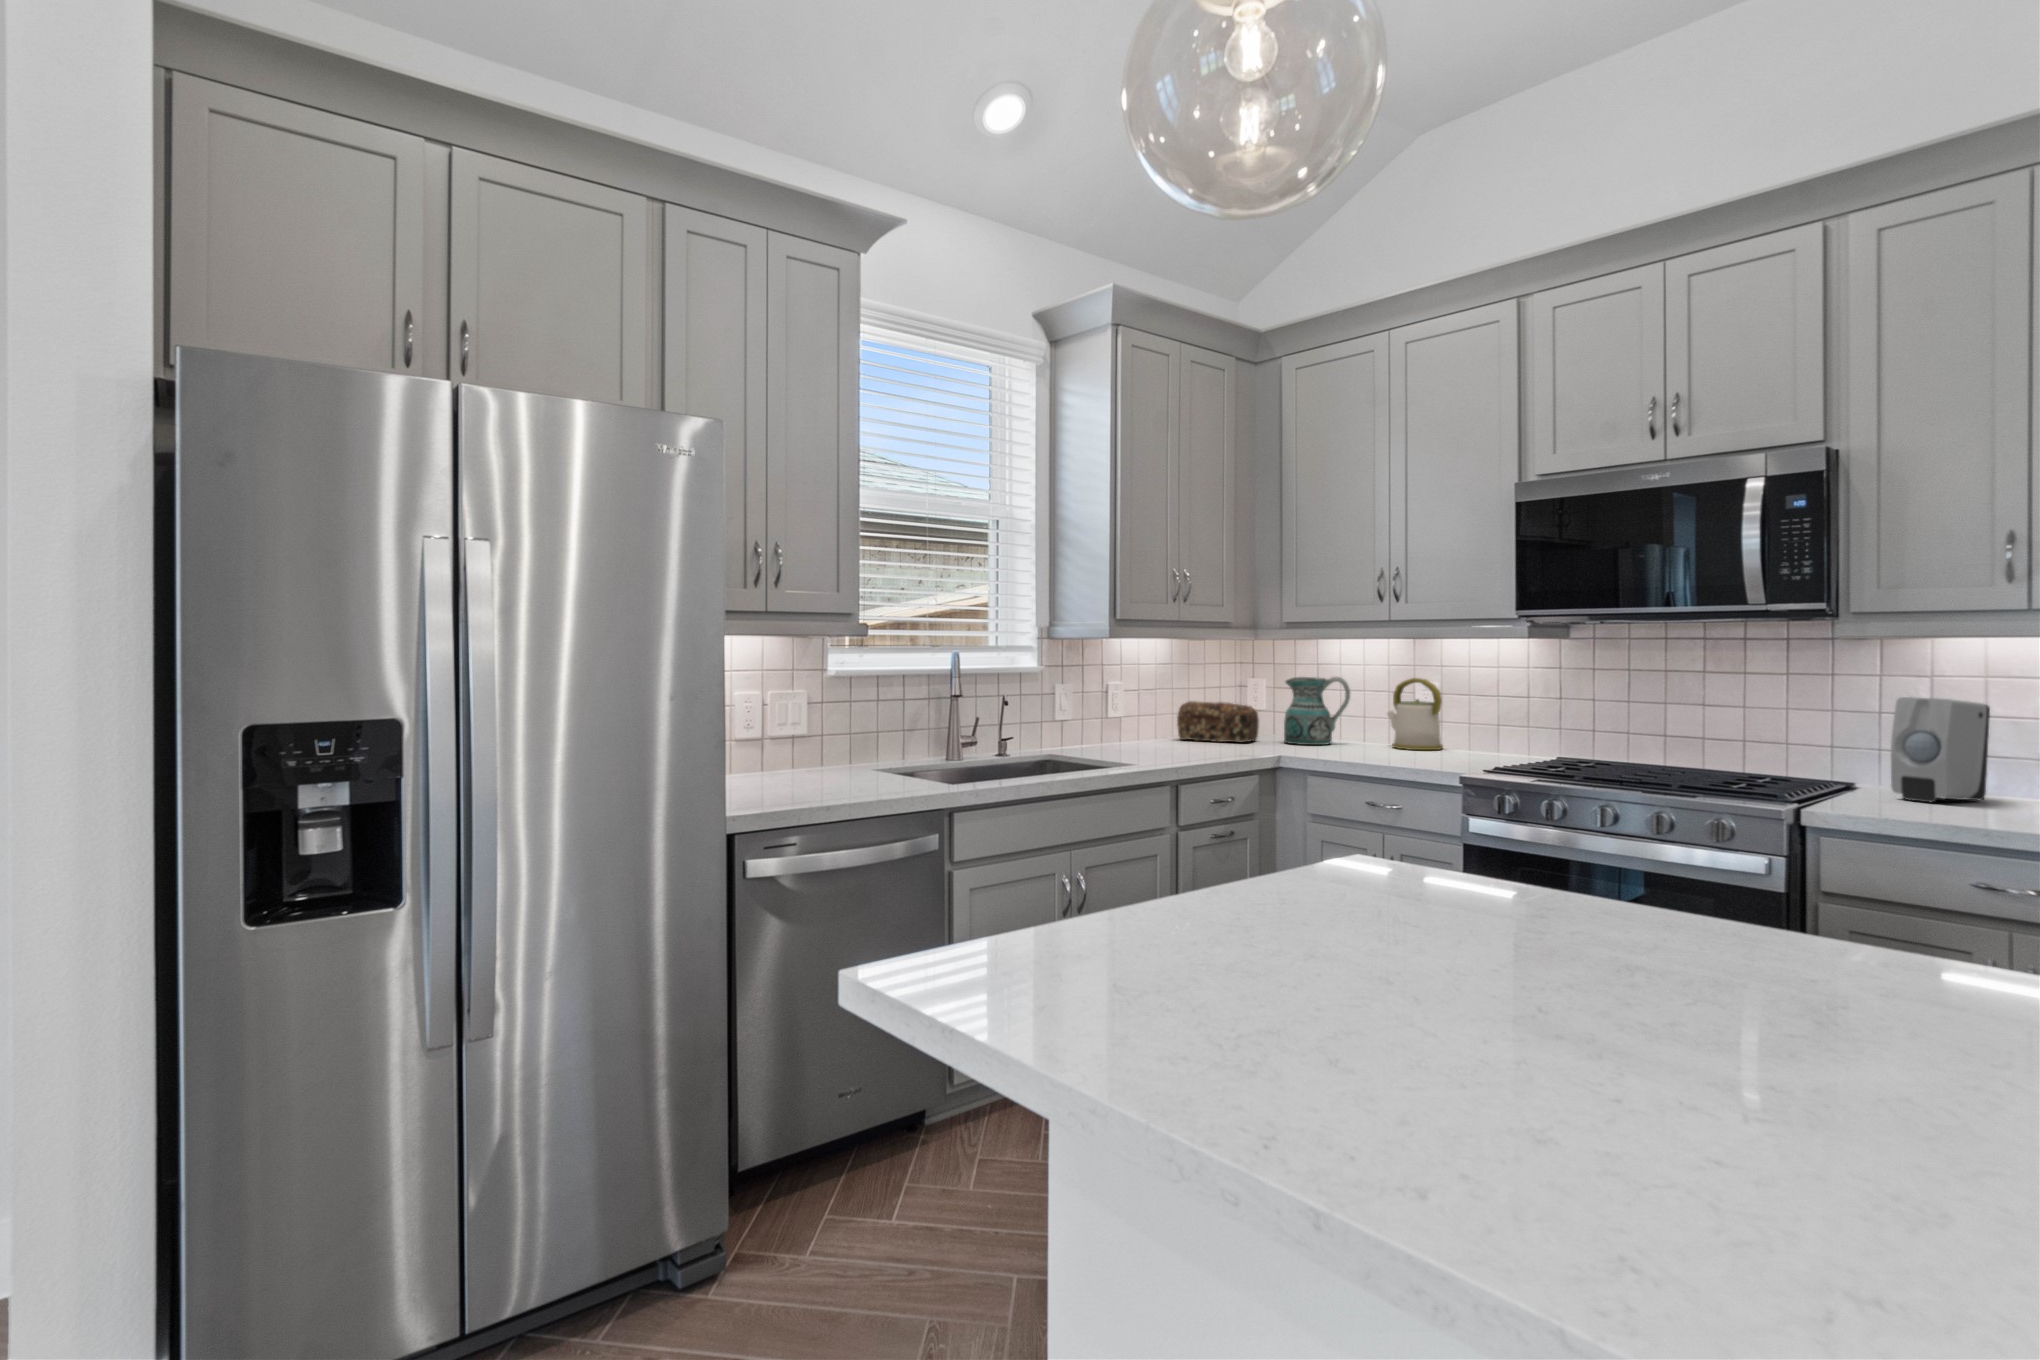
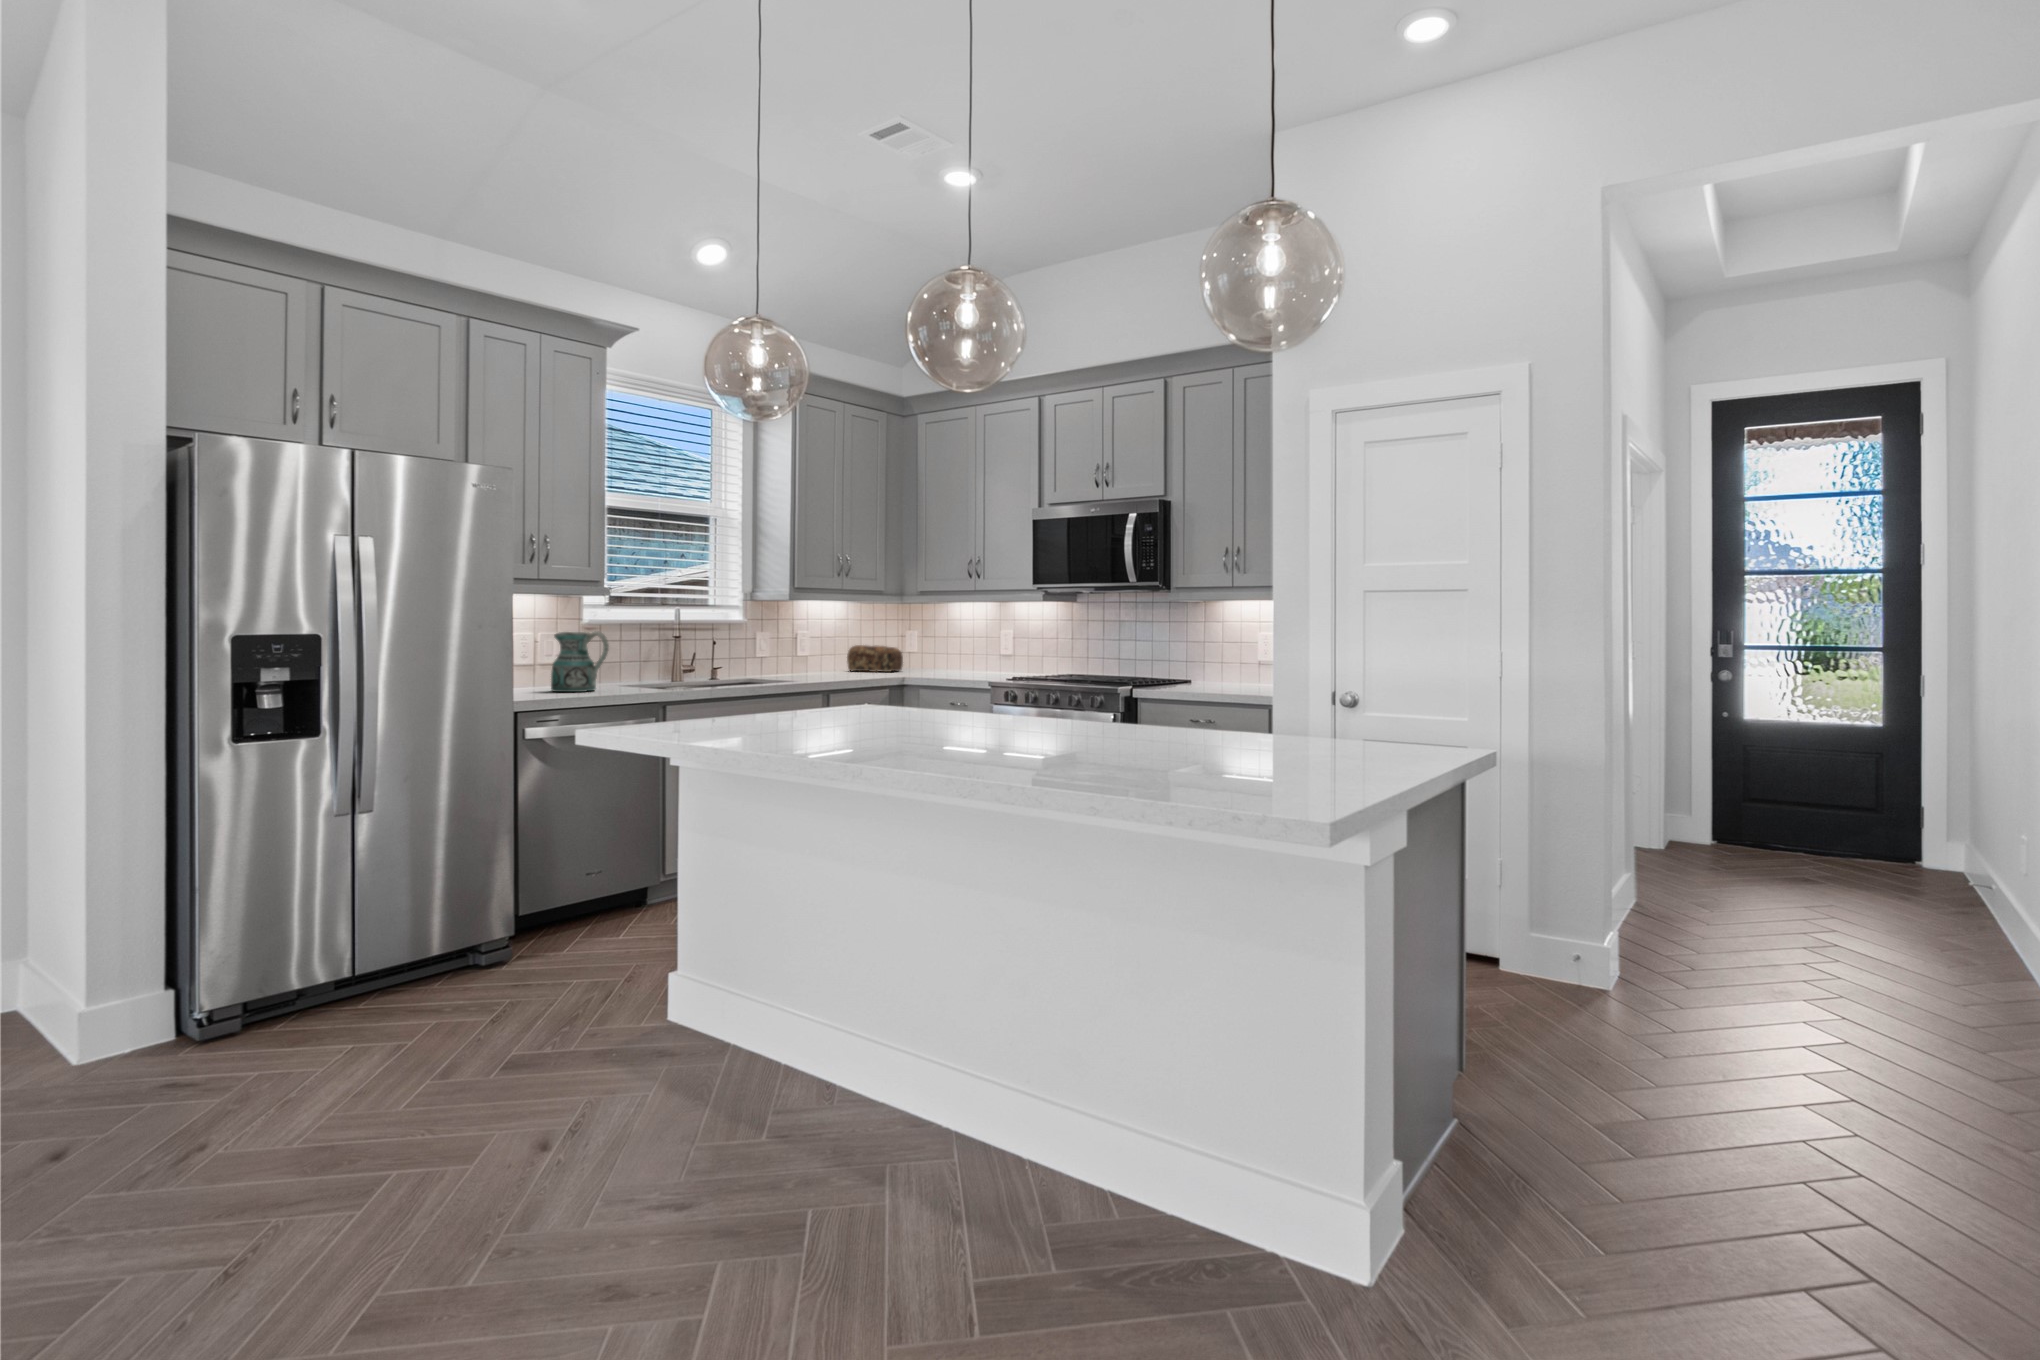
ceramic pitcher: present [1284,677,1350,745] -> present [551,632,609,692]
kettle: present [1387,678,1443,750] -> none [981,628,1012,674]
soap dispenser: present [1891,697,1990,802] -> none [1188,633,1232,687]

